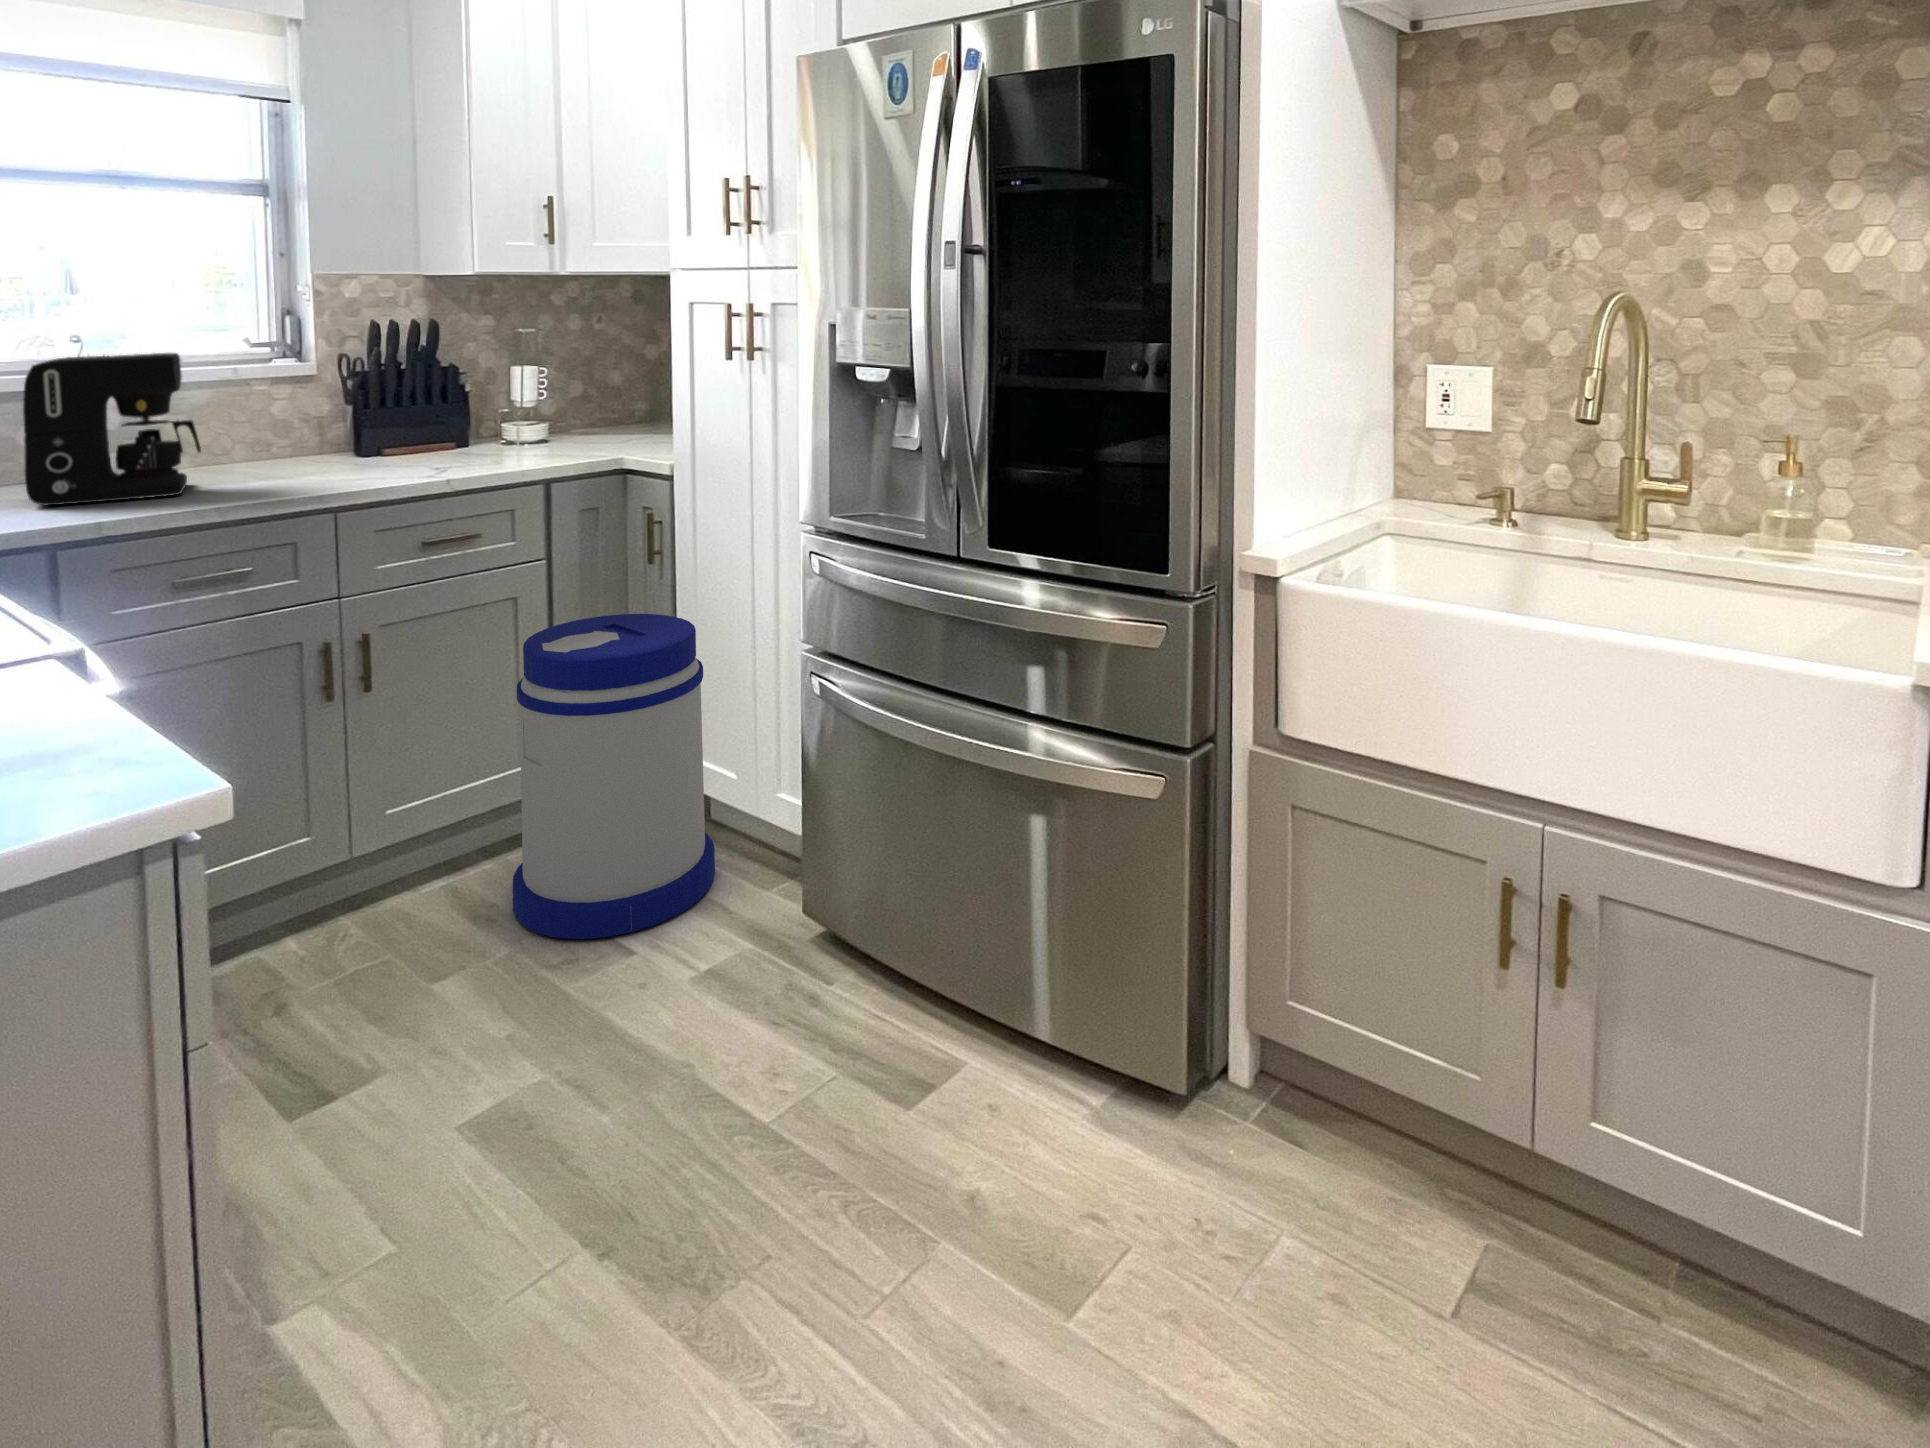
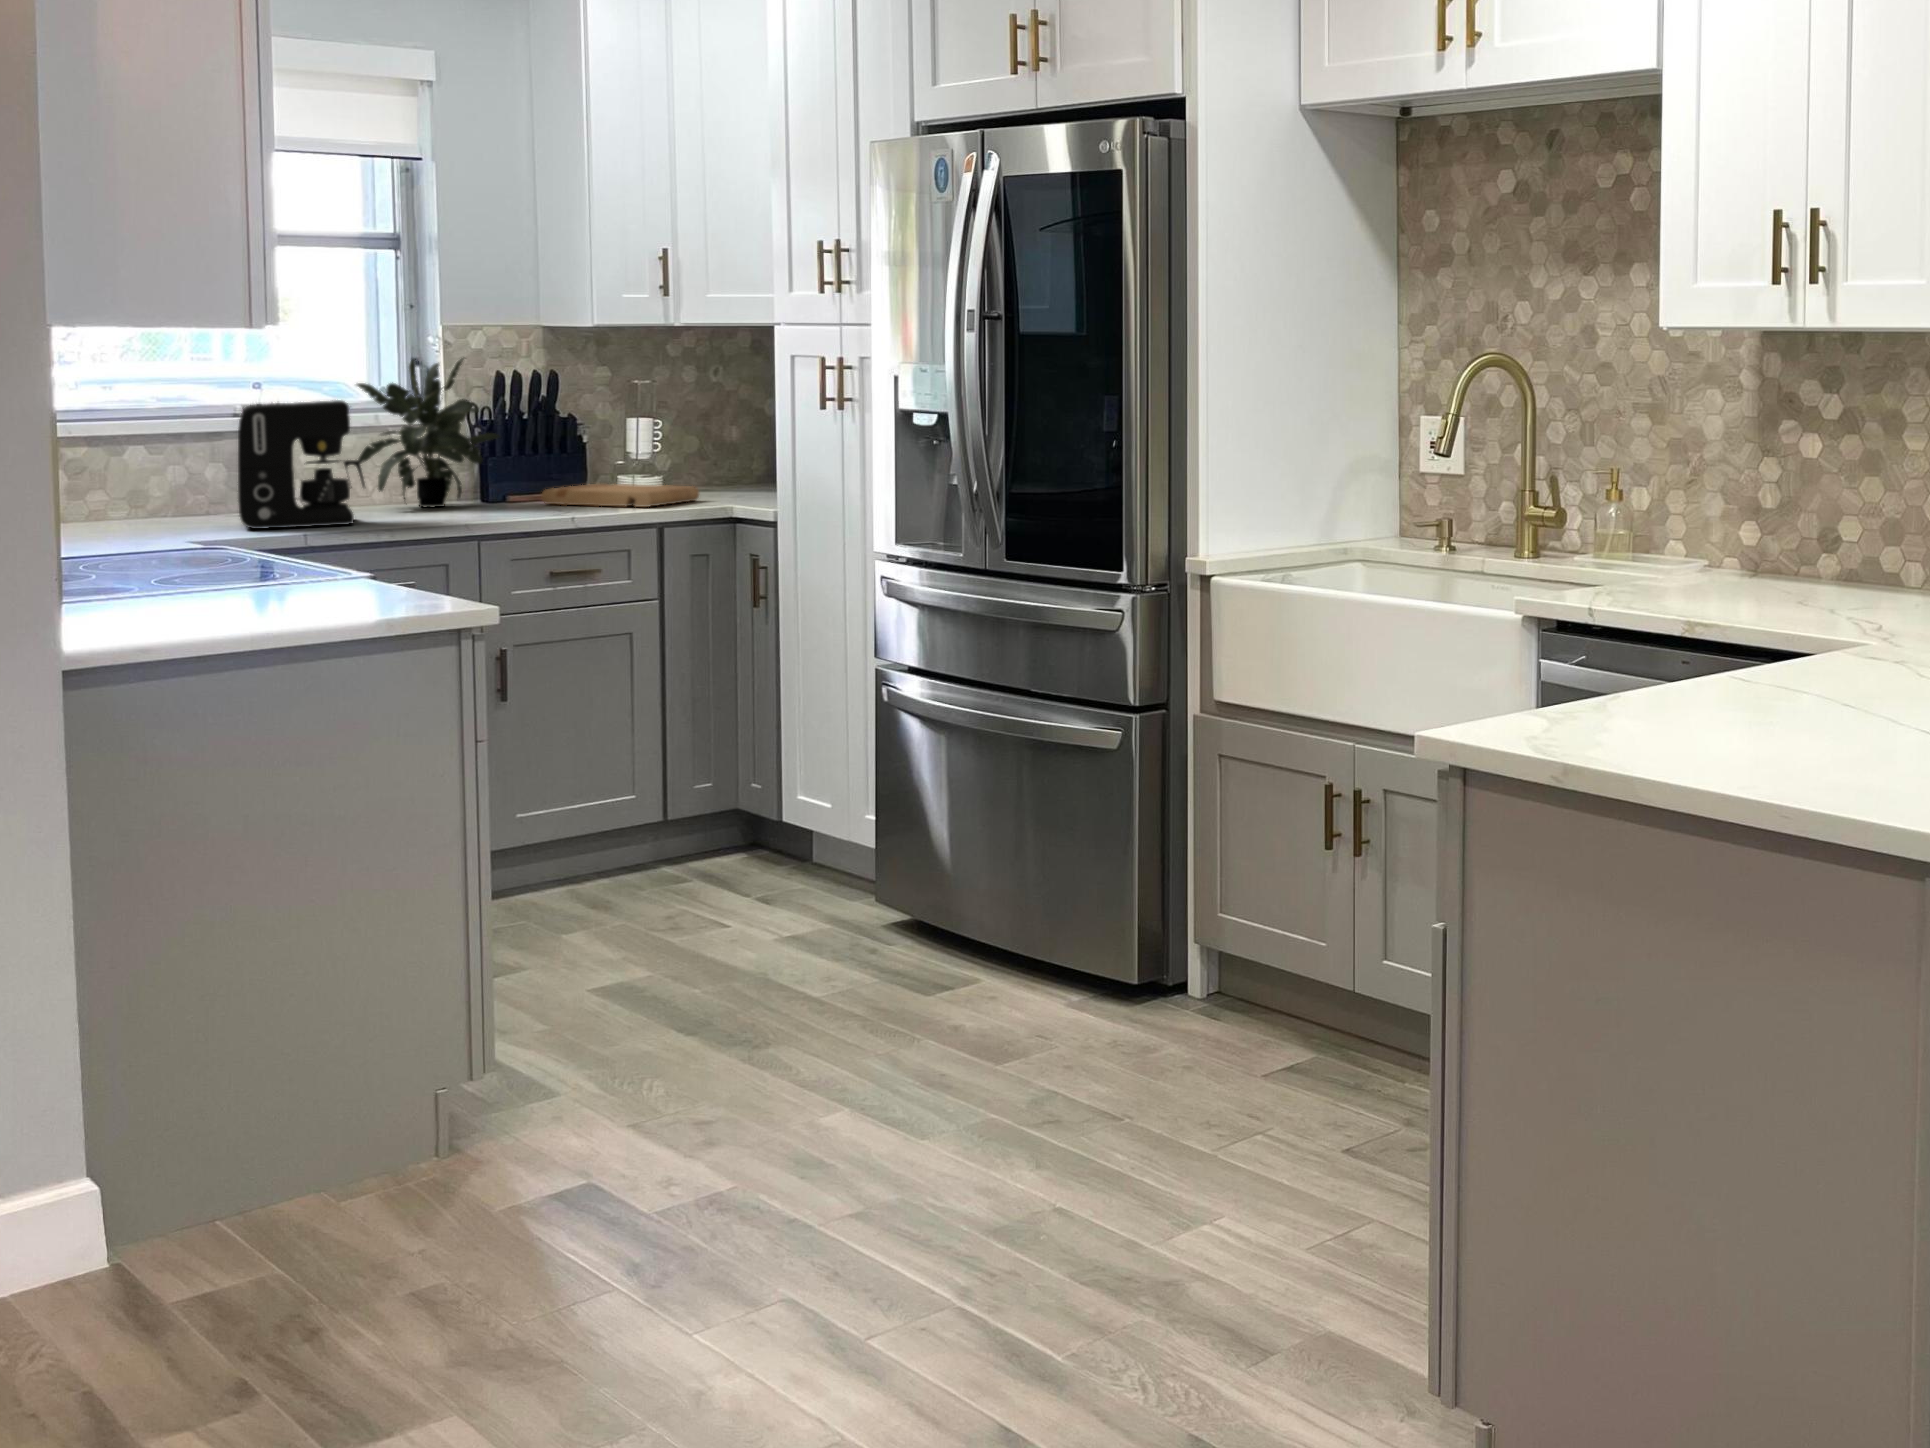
potted plant: none [207,306,375,465] -> present [357,358,500,507]
cutting board: none [419,434,589,461] -> present [542,484,699,507]
trash can: present [513,614,715,939] -> none [629,650,809,921]

